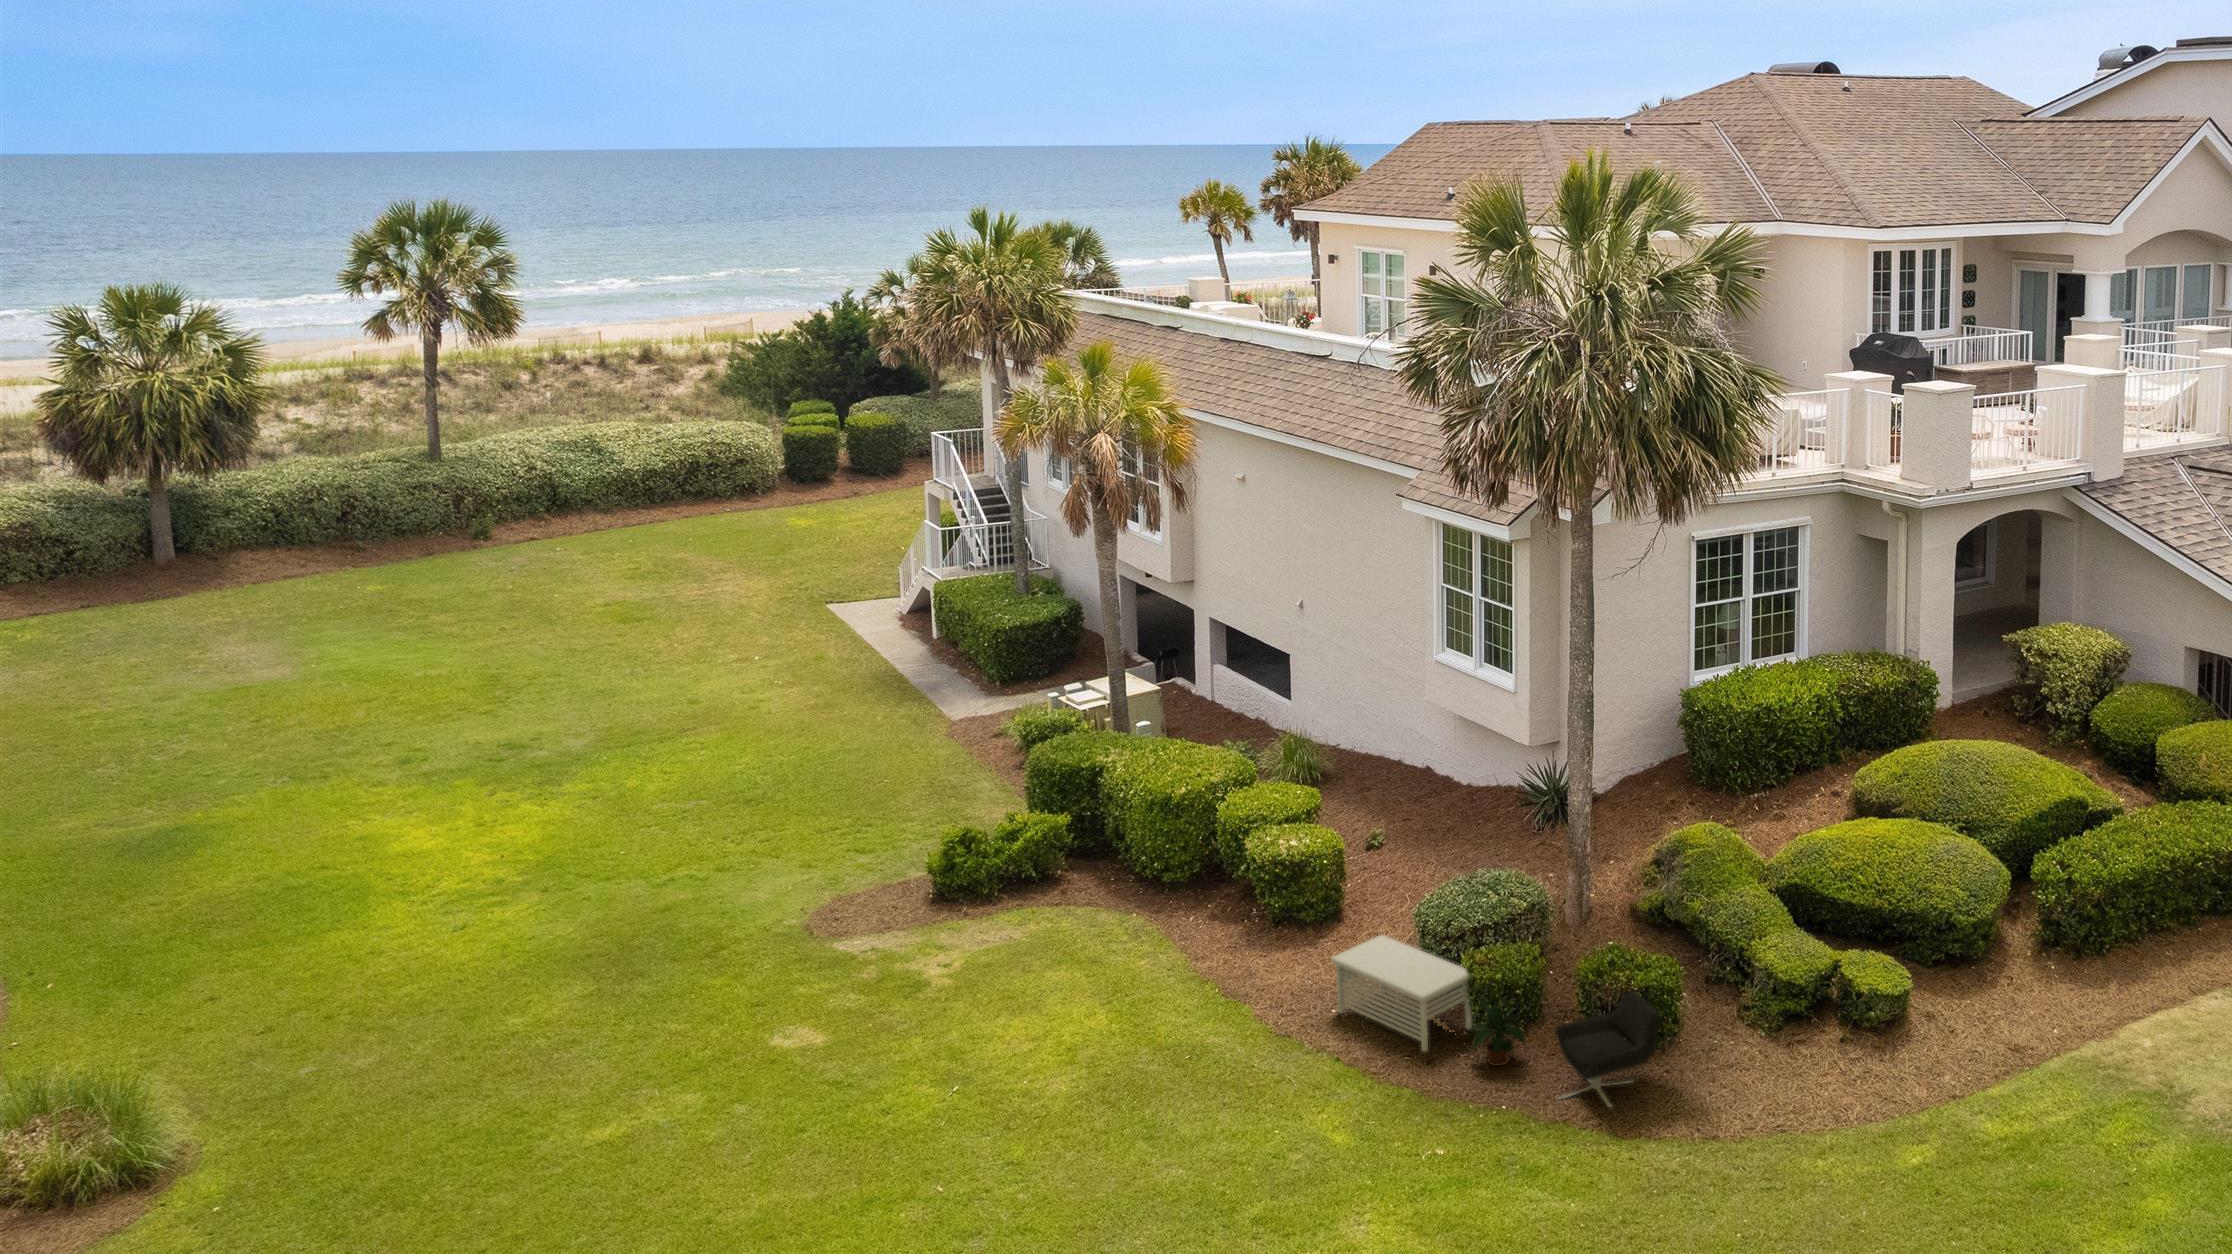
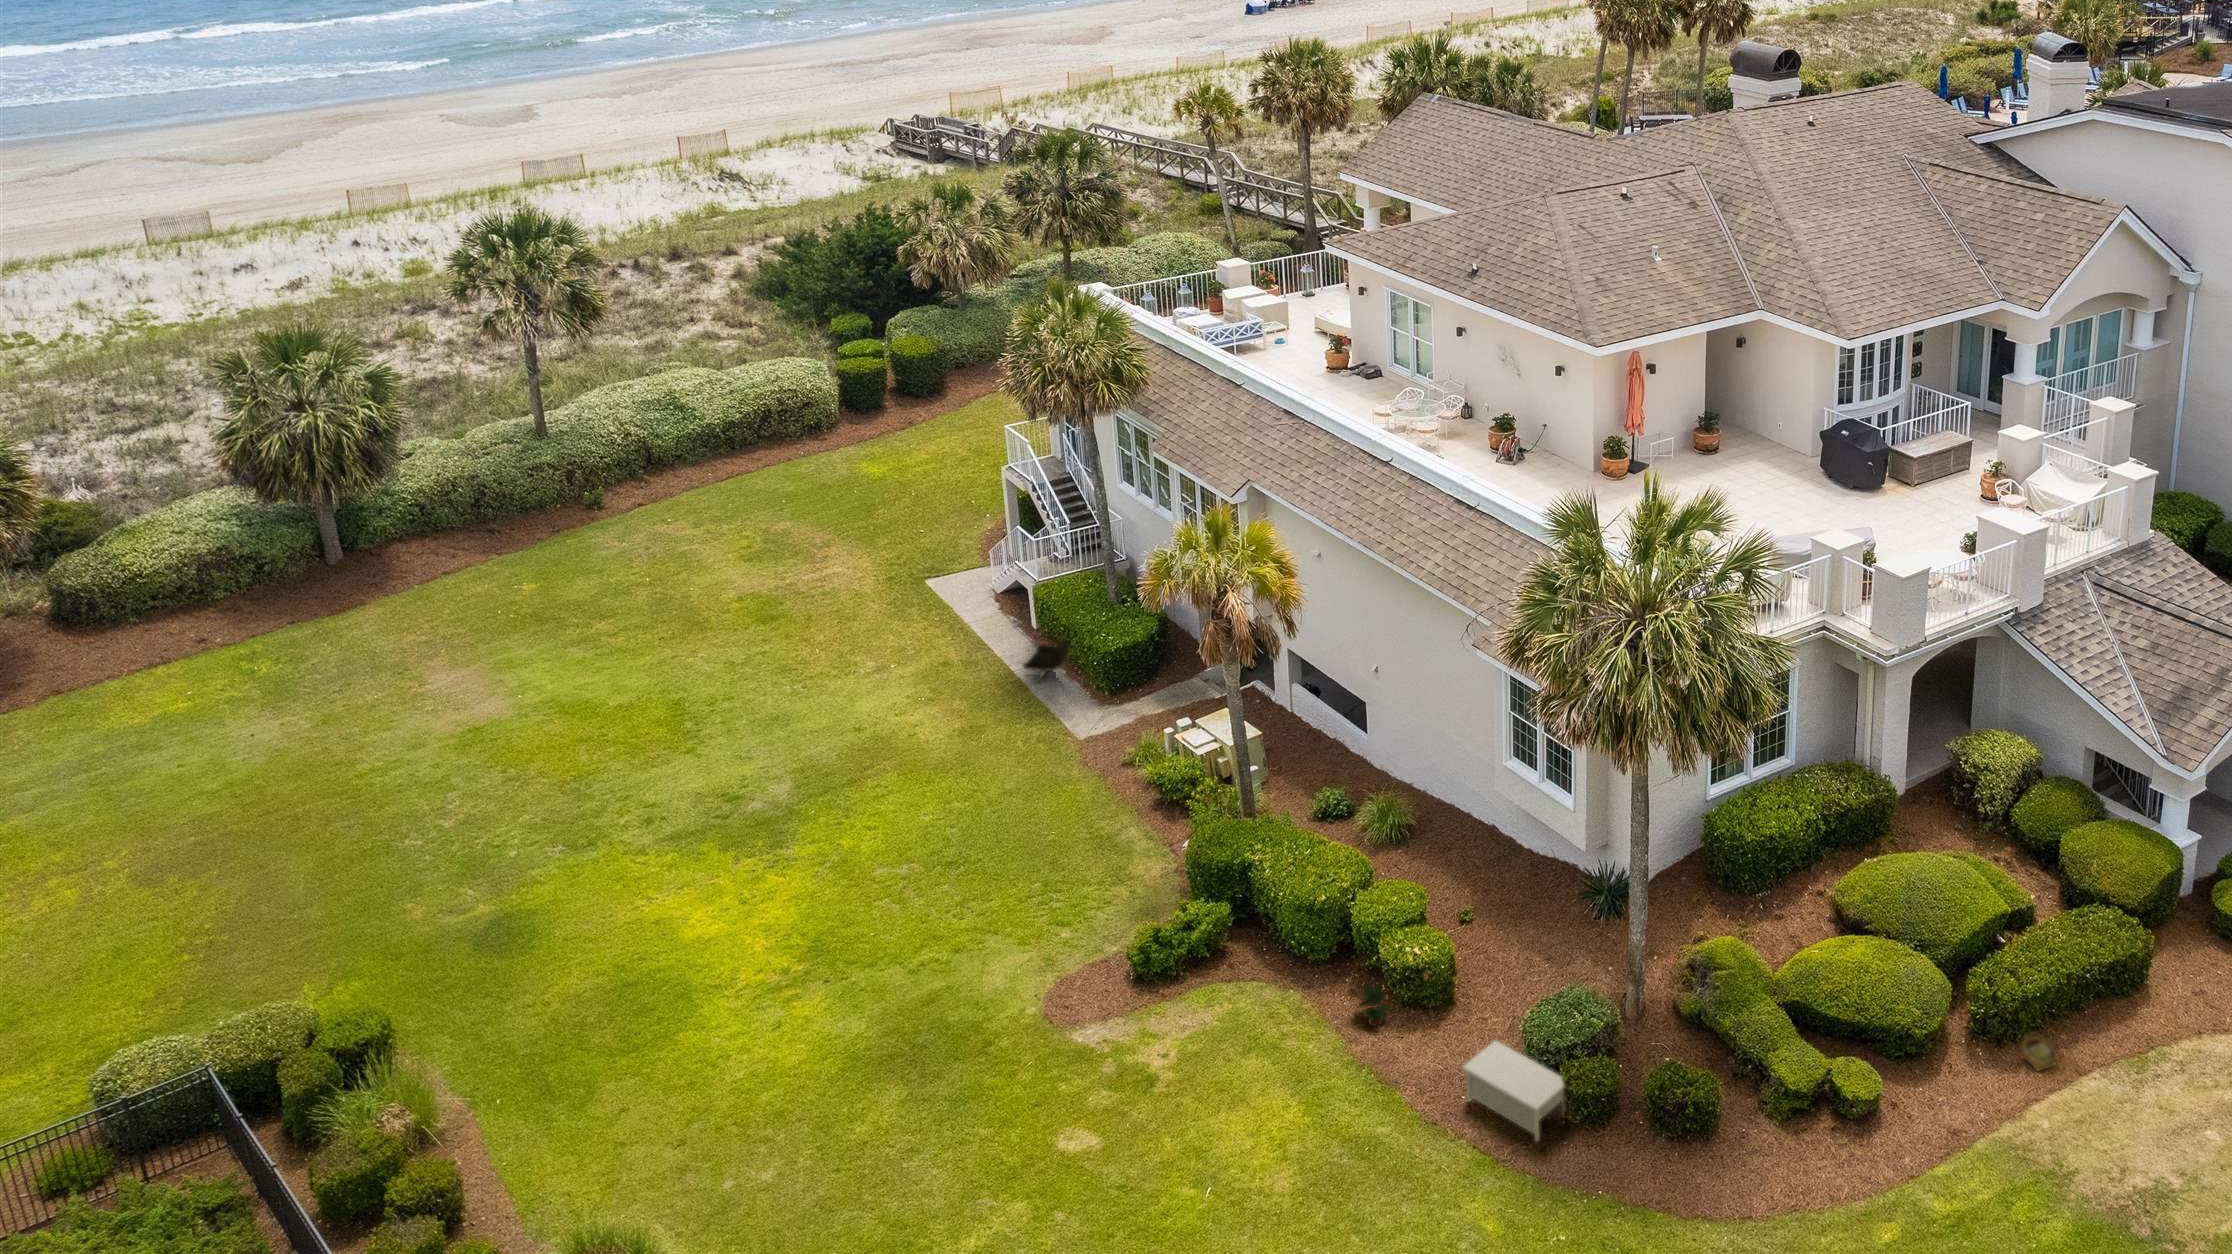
woven basket: none [2112,945,2162,993] -> present [2023,1036,2057,1071]
lounge chair: present [1555,991,1661,1107] -> present [1023,640,1069,679]
potted plant: present [1472,1003,1526,1066] -> present [1358,985,1390,1026]

